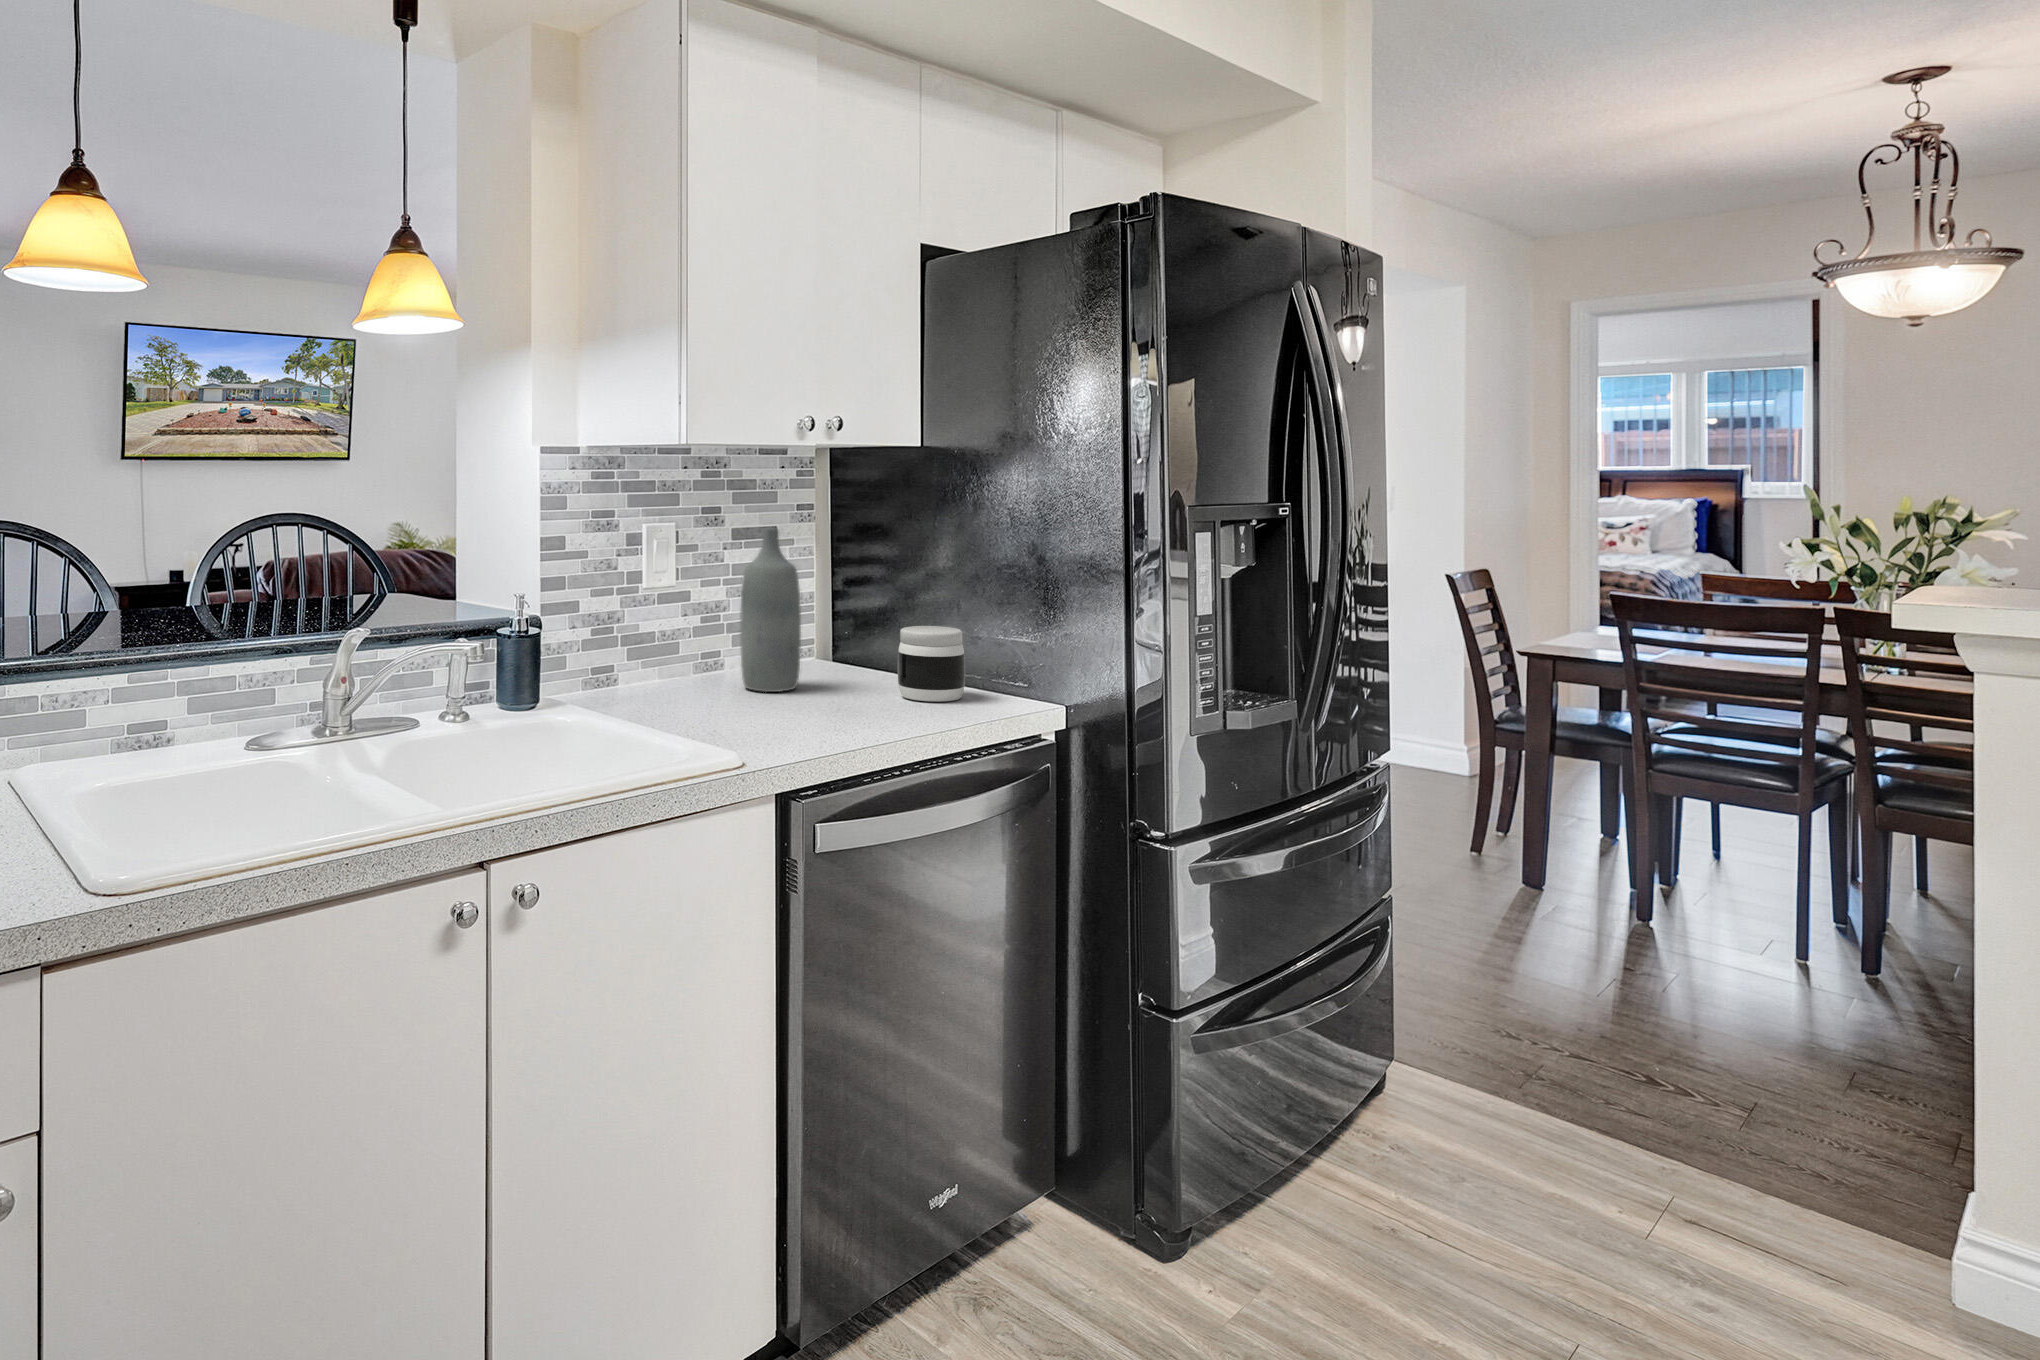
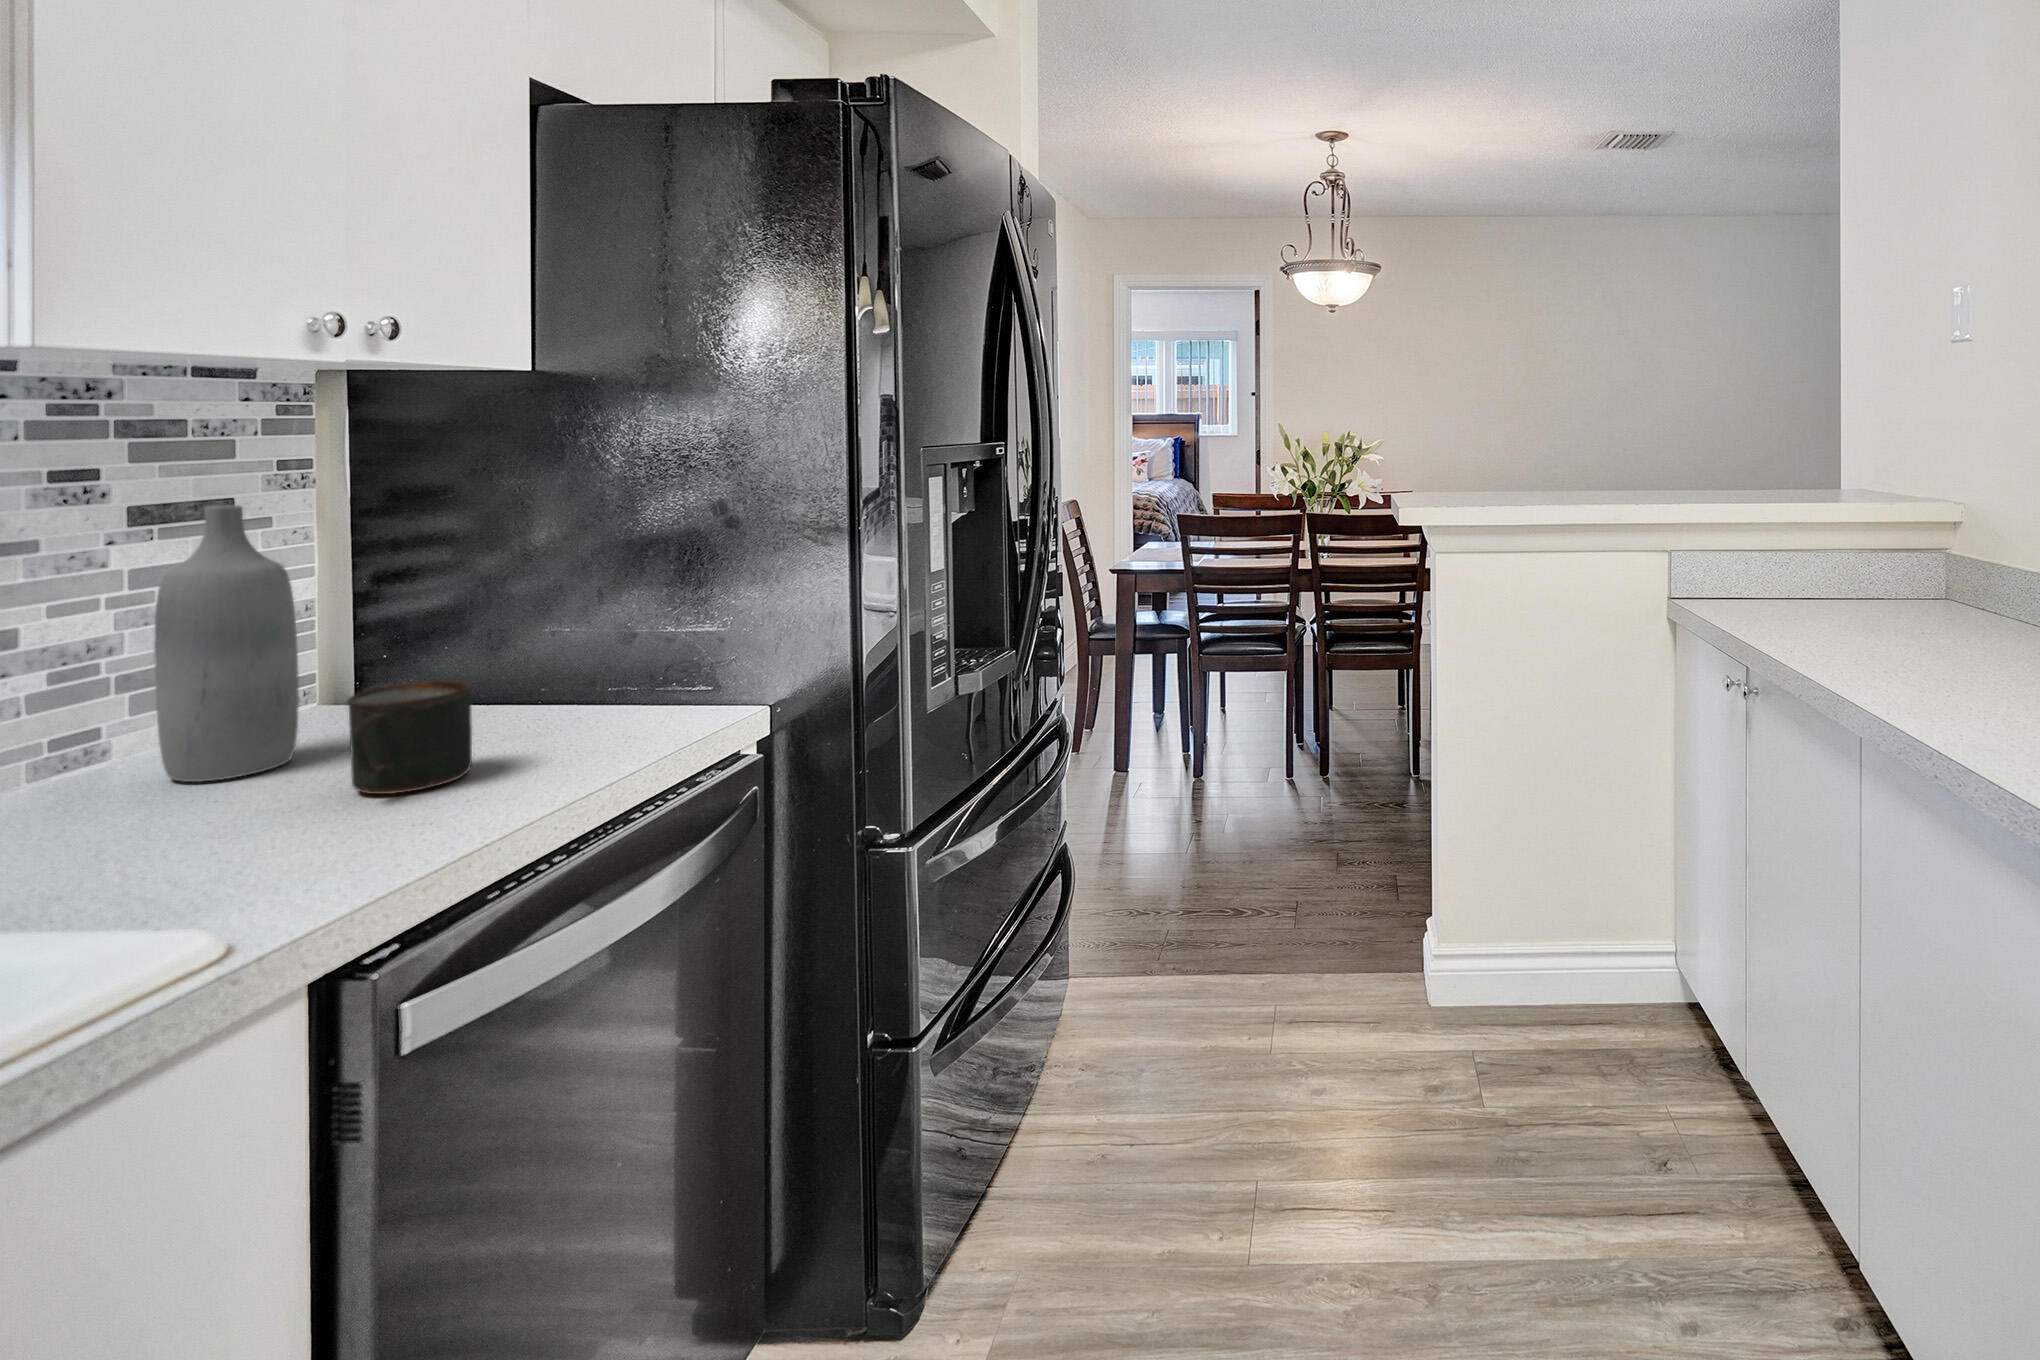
jar: present [898,626,965,702] -> none [497,629,611,740]
mug: none [818,647,881,715] -> present [347,680,472,794]

